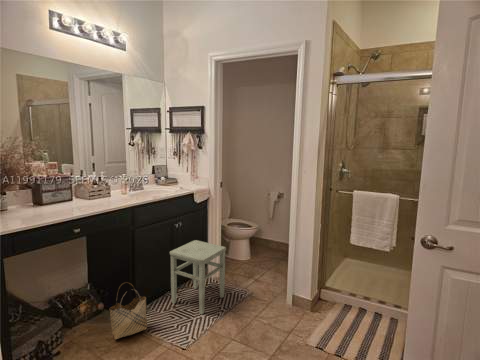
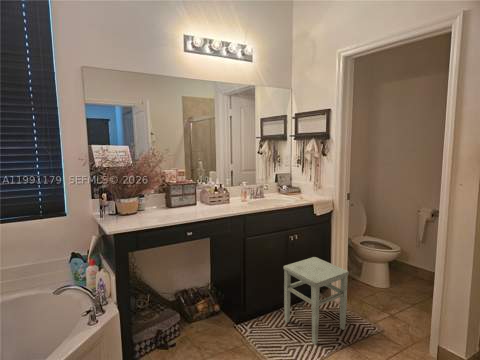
woven basket: present [109,282,147,340] -> none [218,291,254,347]

